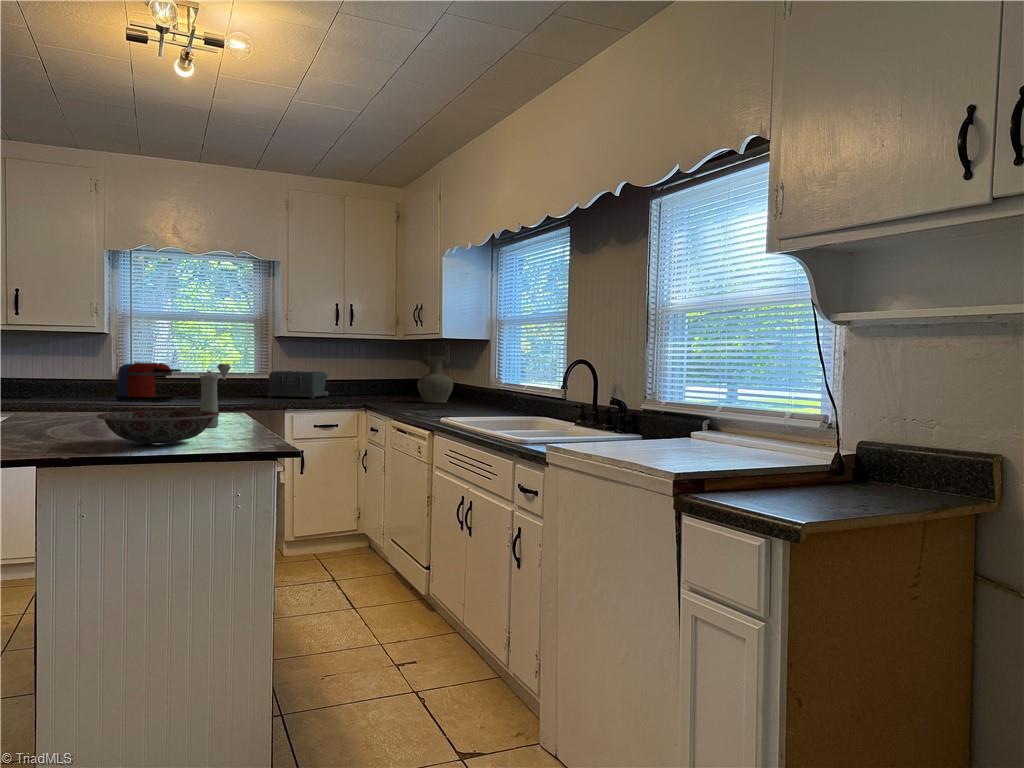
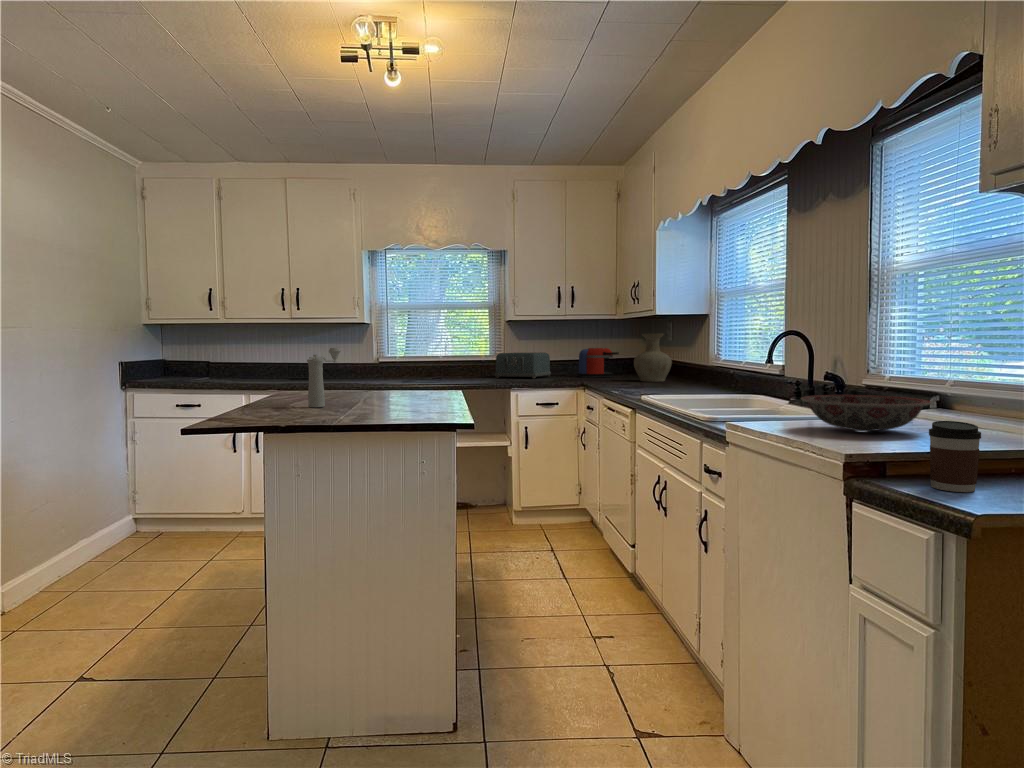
coffee maker: present [116,362,181,401] -> present [578,348,619,377]
pepper mill: present [200,364,231,427] -> present [307,348,341,407]
ceramic bowl: present [97,410,219,444] -> present [801,395,932,431]
coffee cup: none [746,442,785,502] -> present [929,421,981,492]

